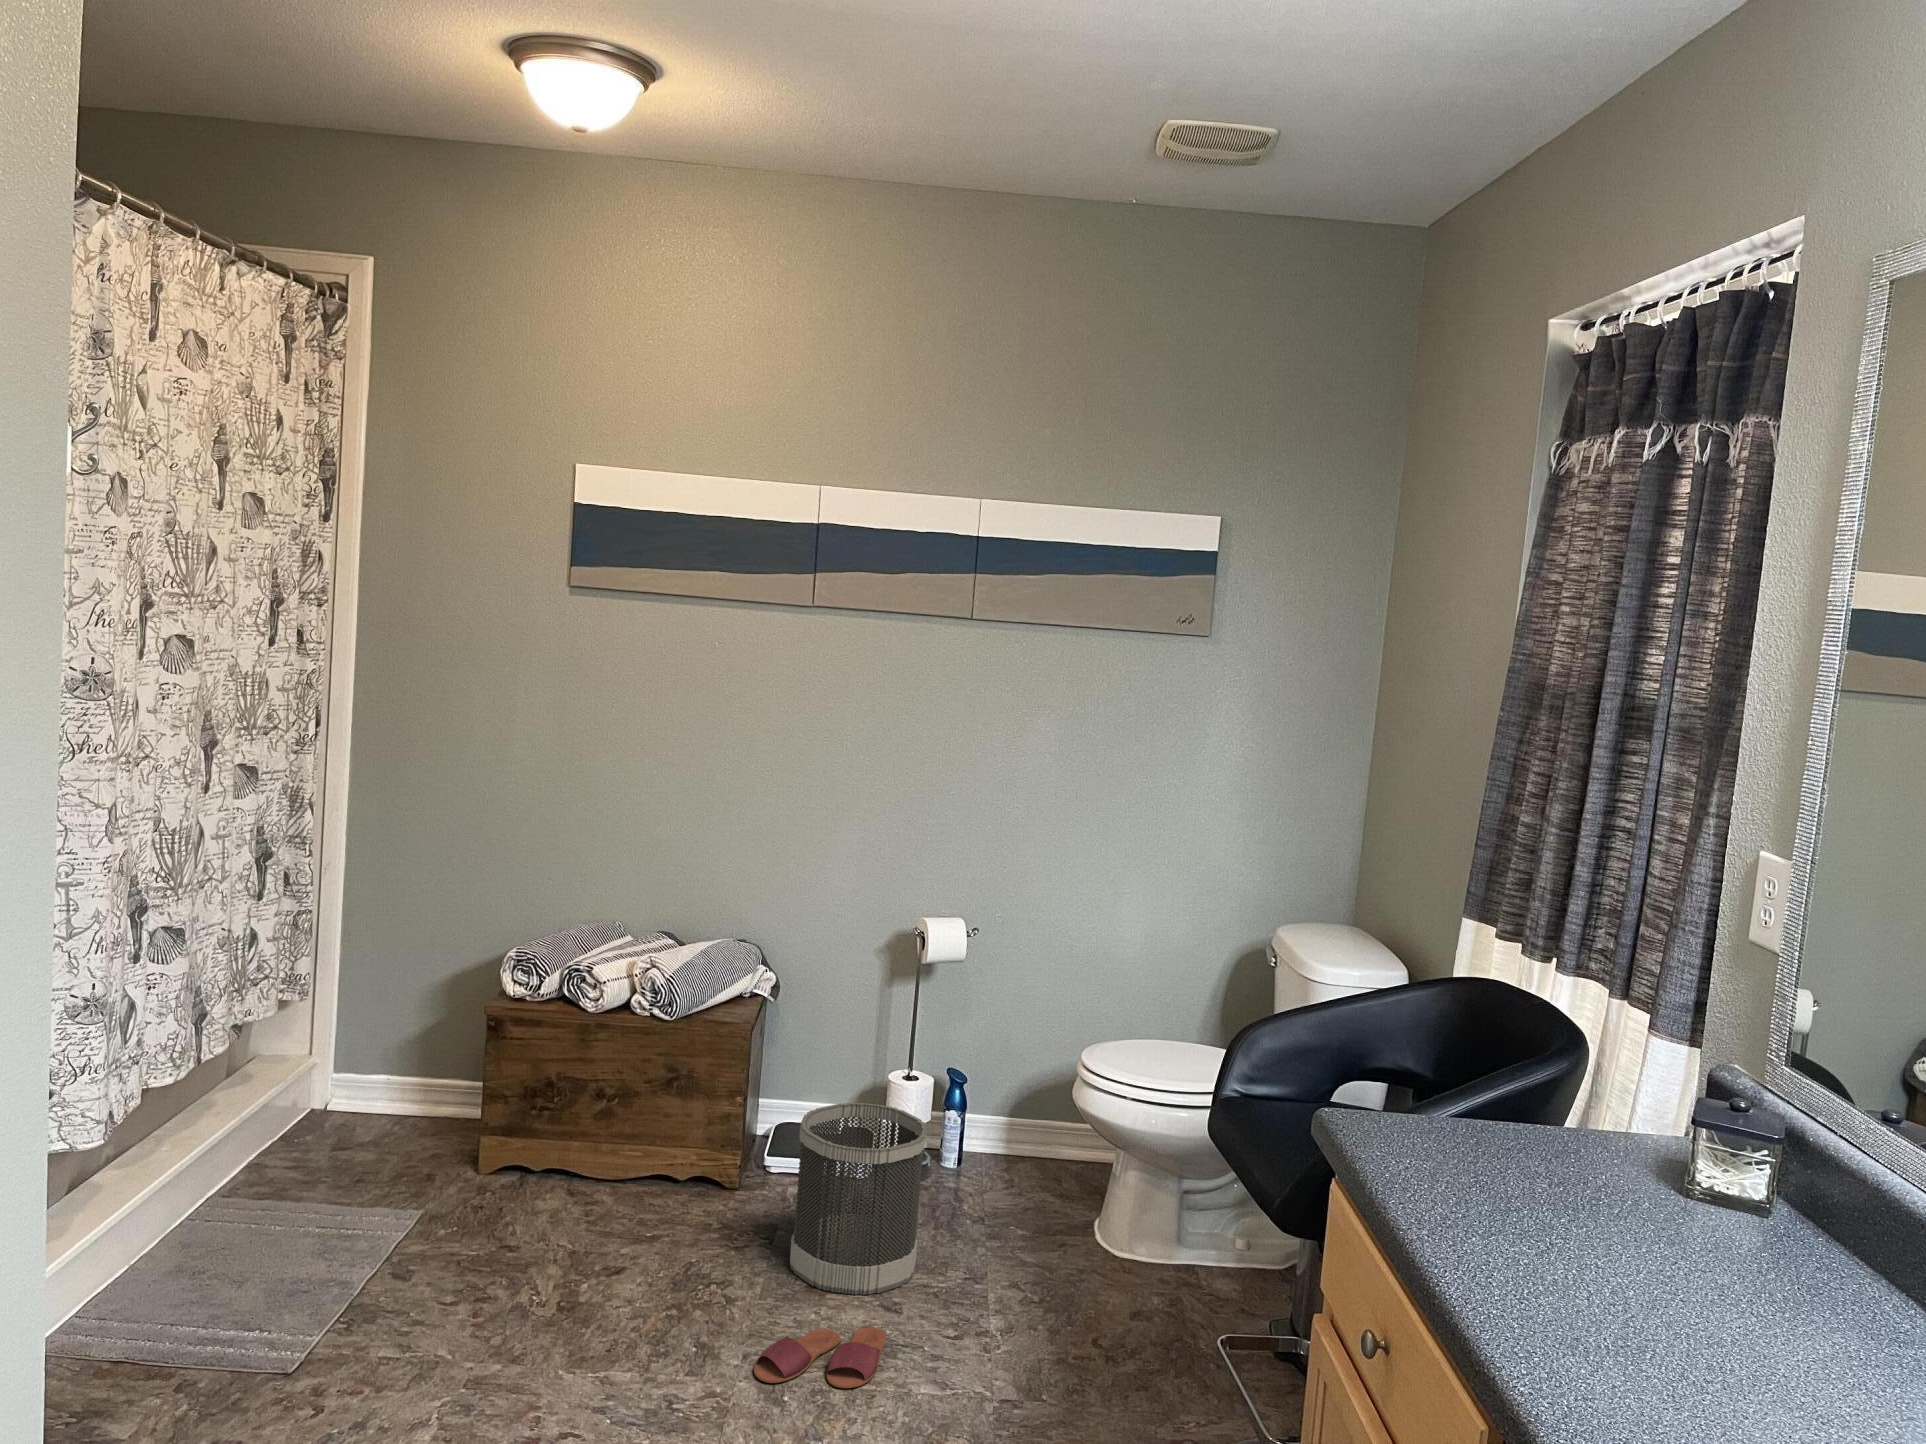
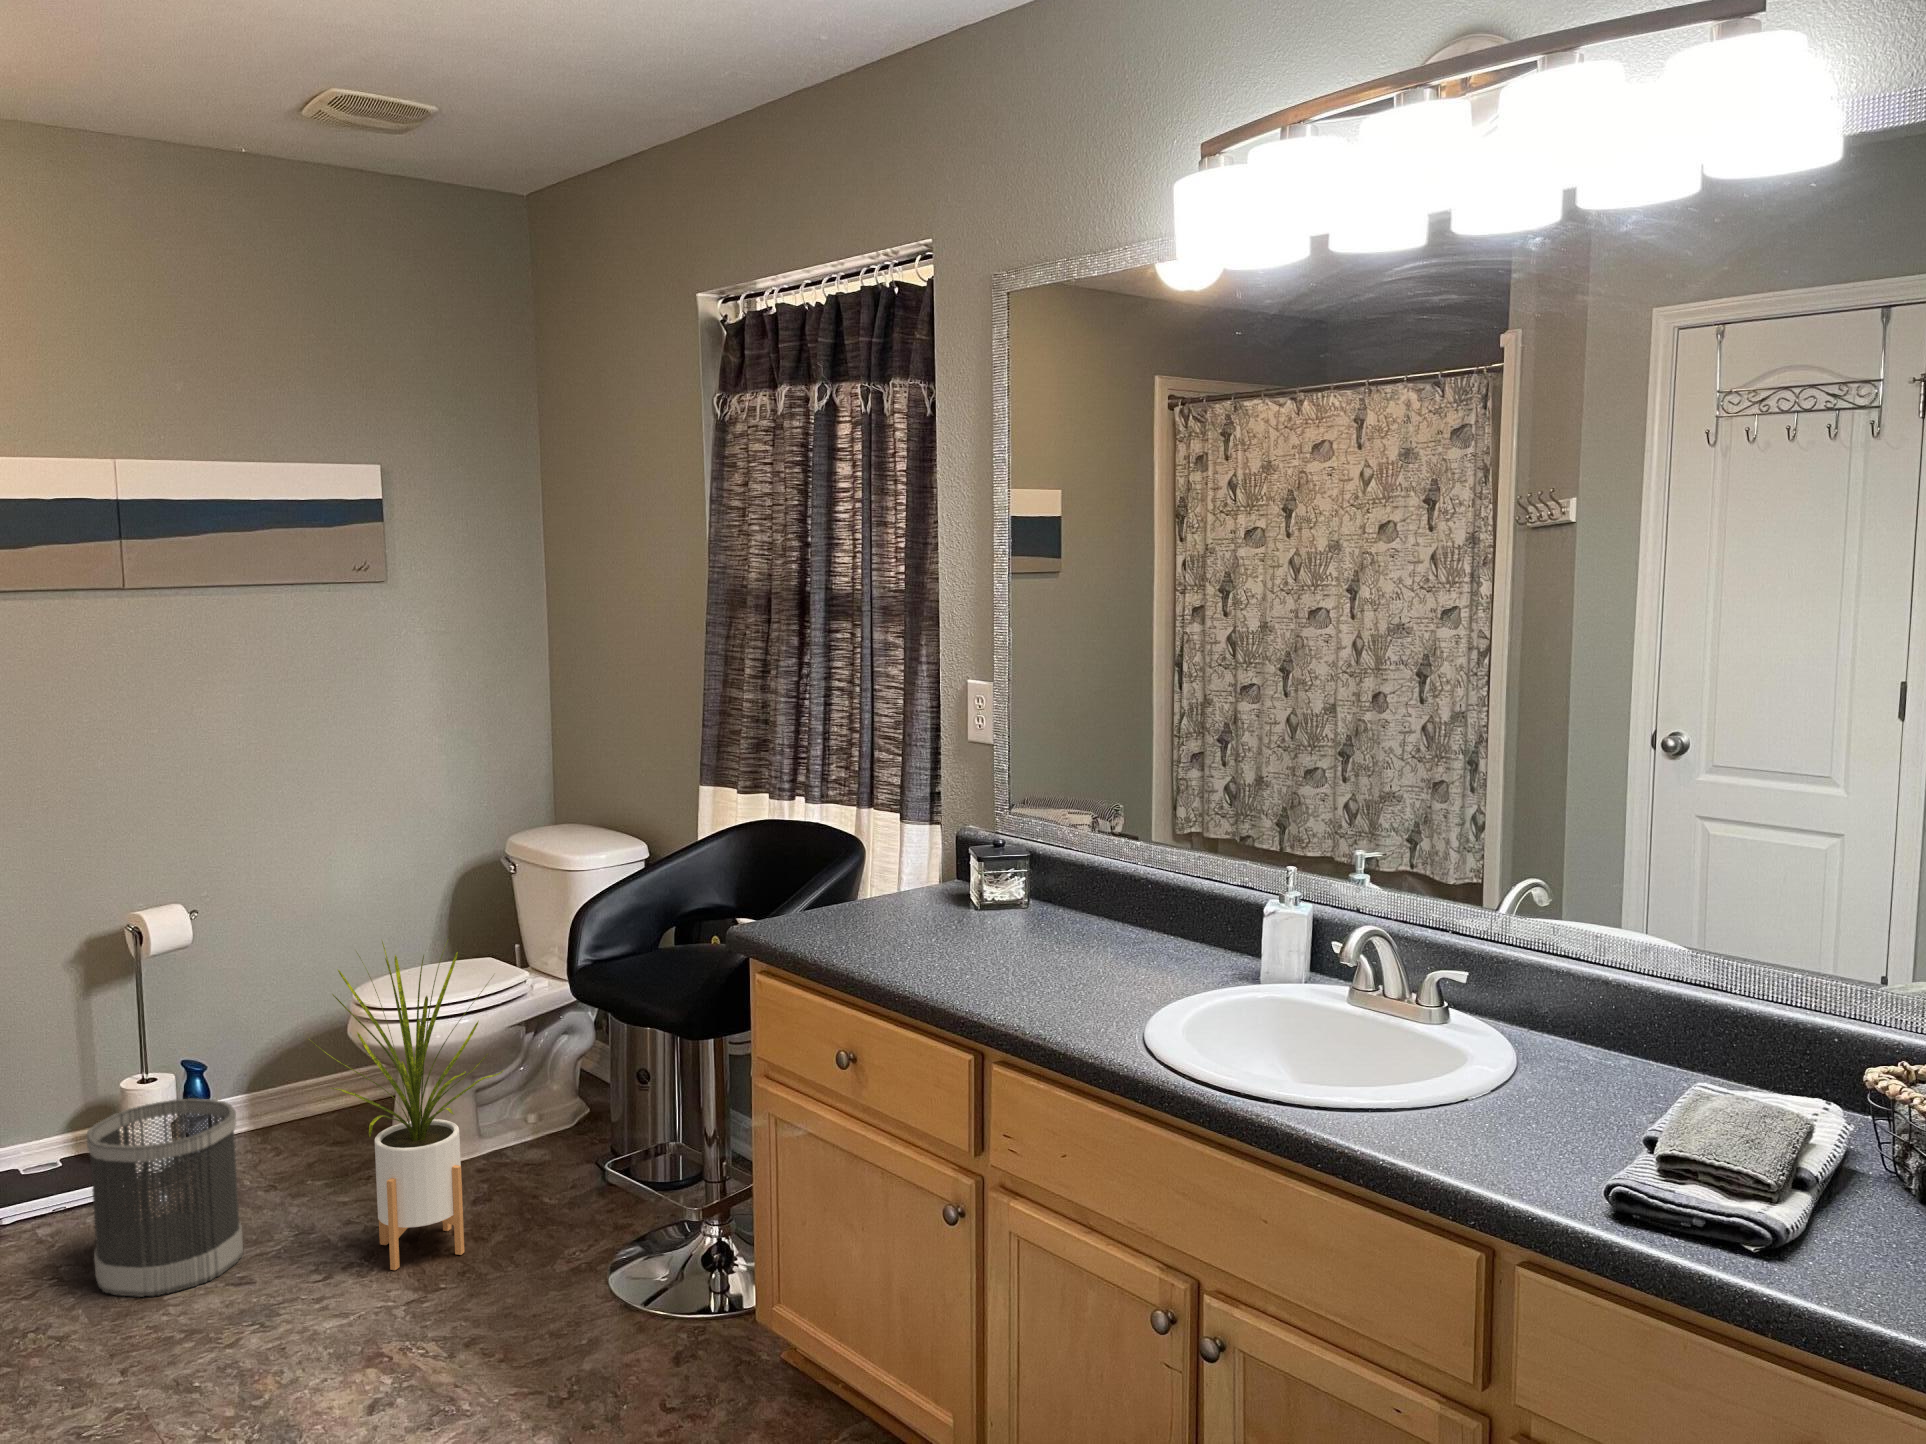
house plant: none [973,1004,1165,1369] -> present [309,941,503,1270]
slippers: present [754,1328,887,1388] -> none [141,1300,273,1386]

